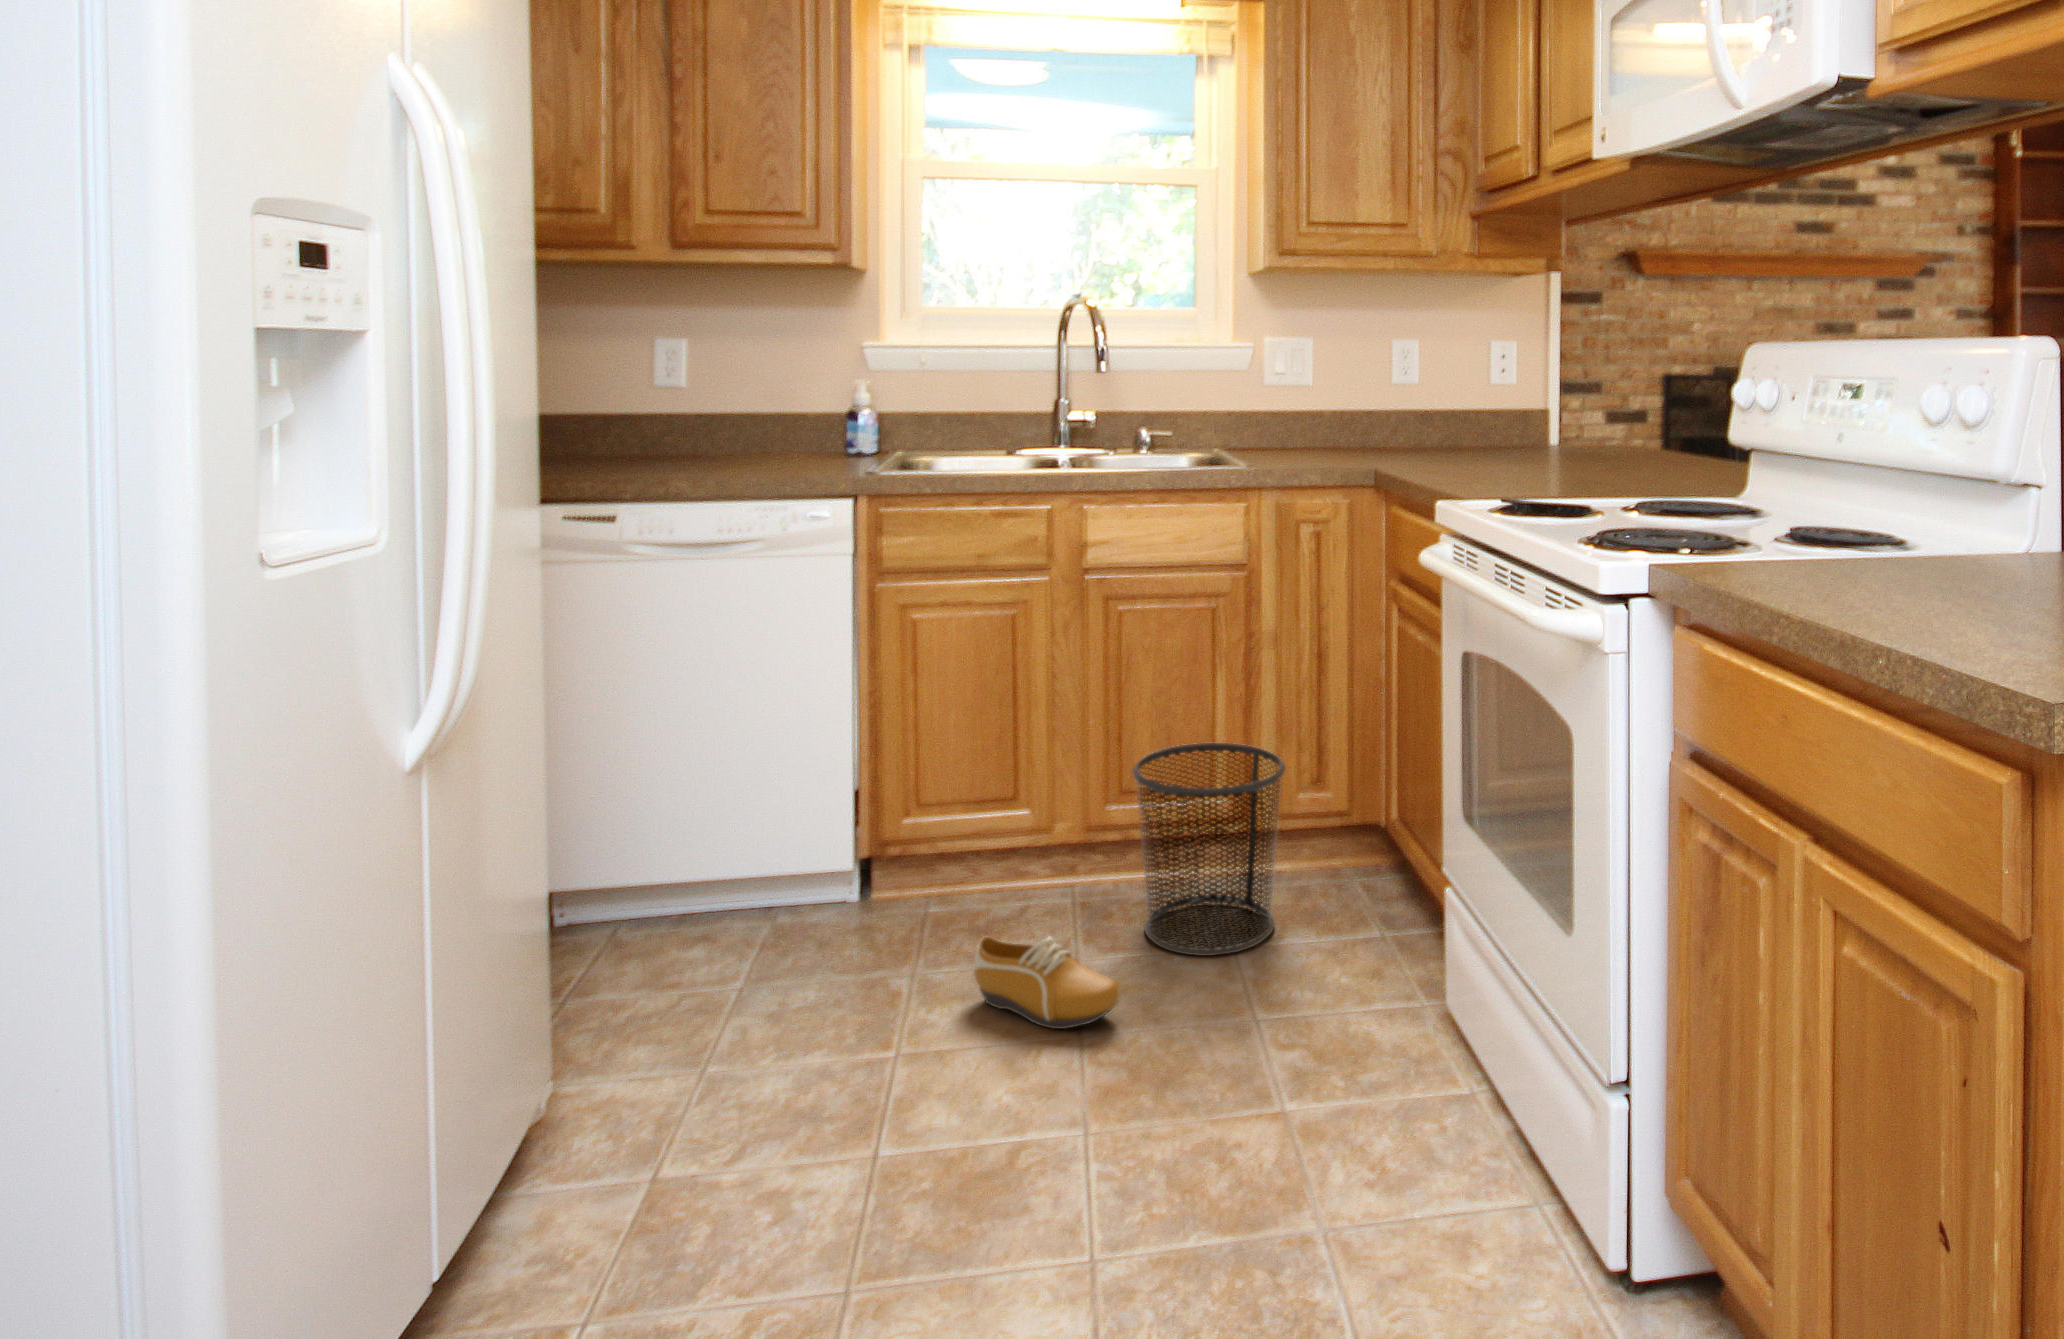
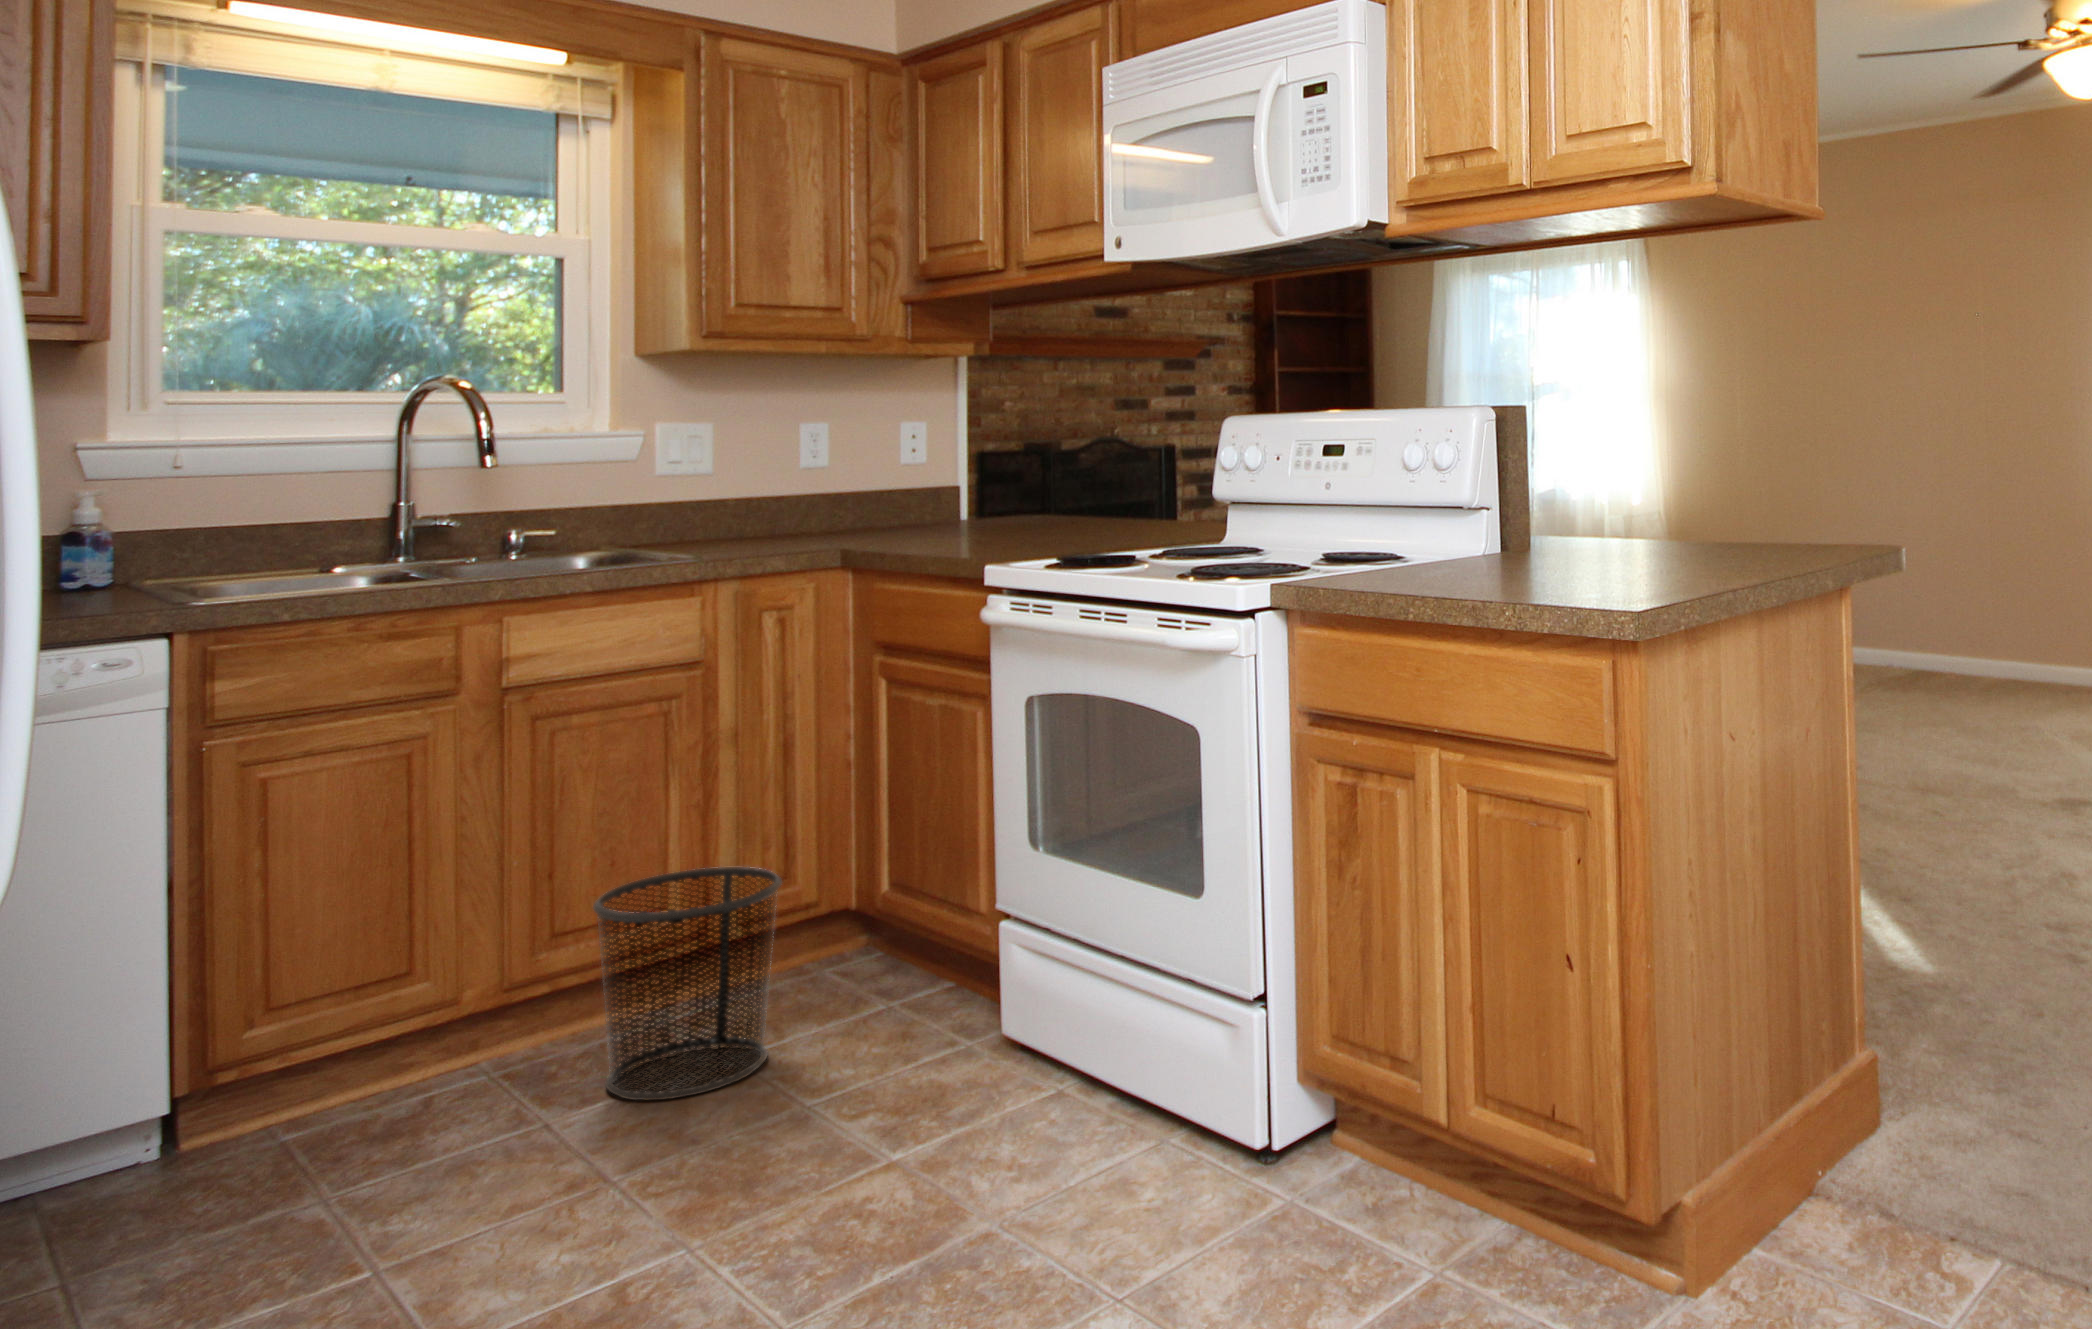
shoe: present [973,936,1119,1029] -> none [440,1097,653,1199]

